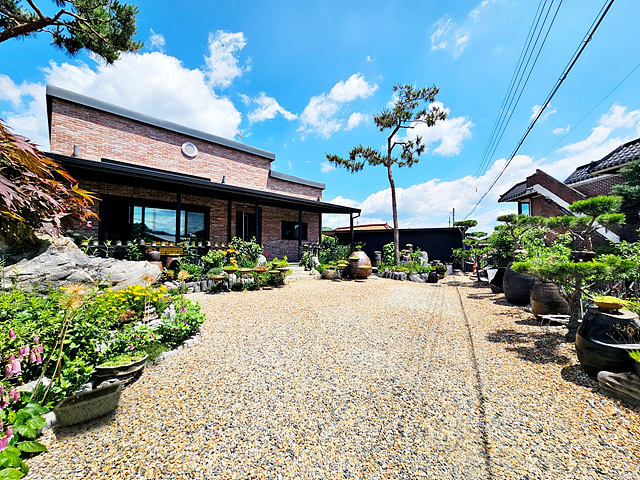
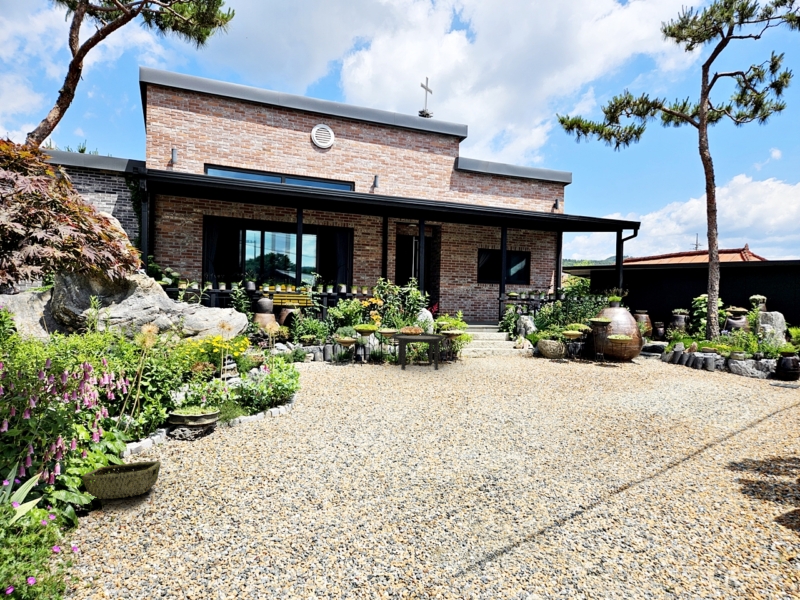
round table: none [248,270,279,293] -> present [392,333,445,370]

